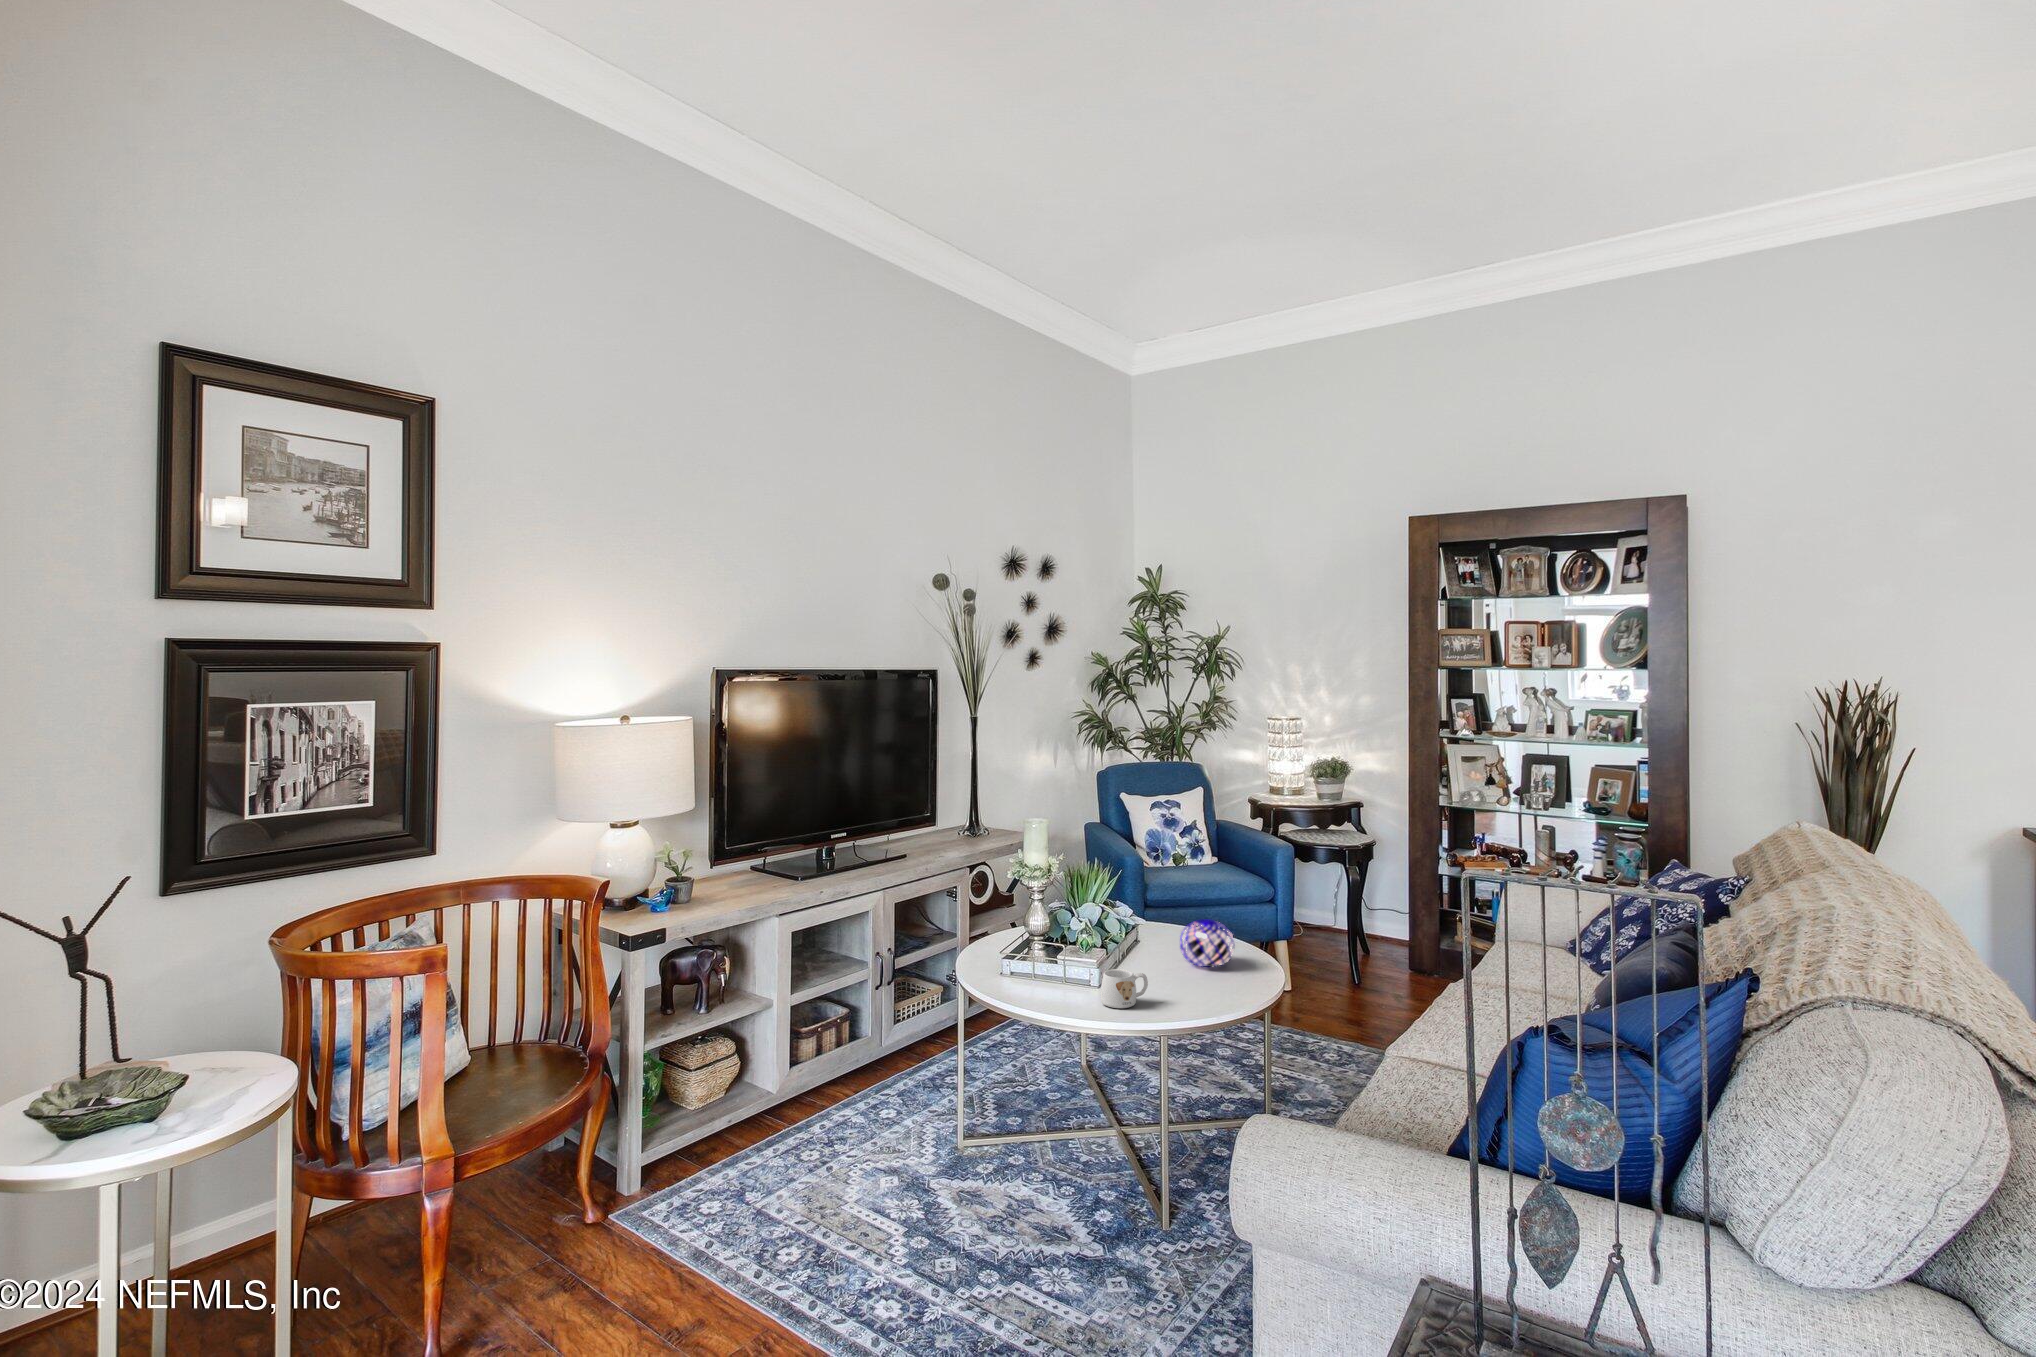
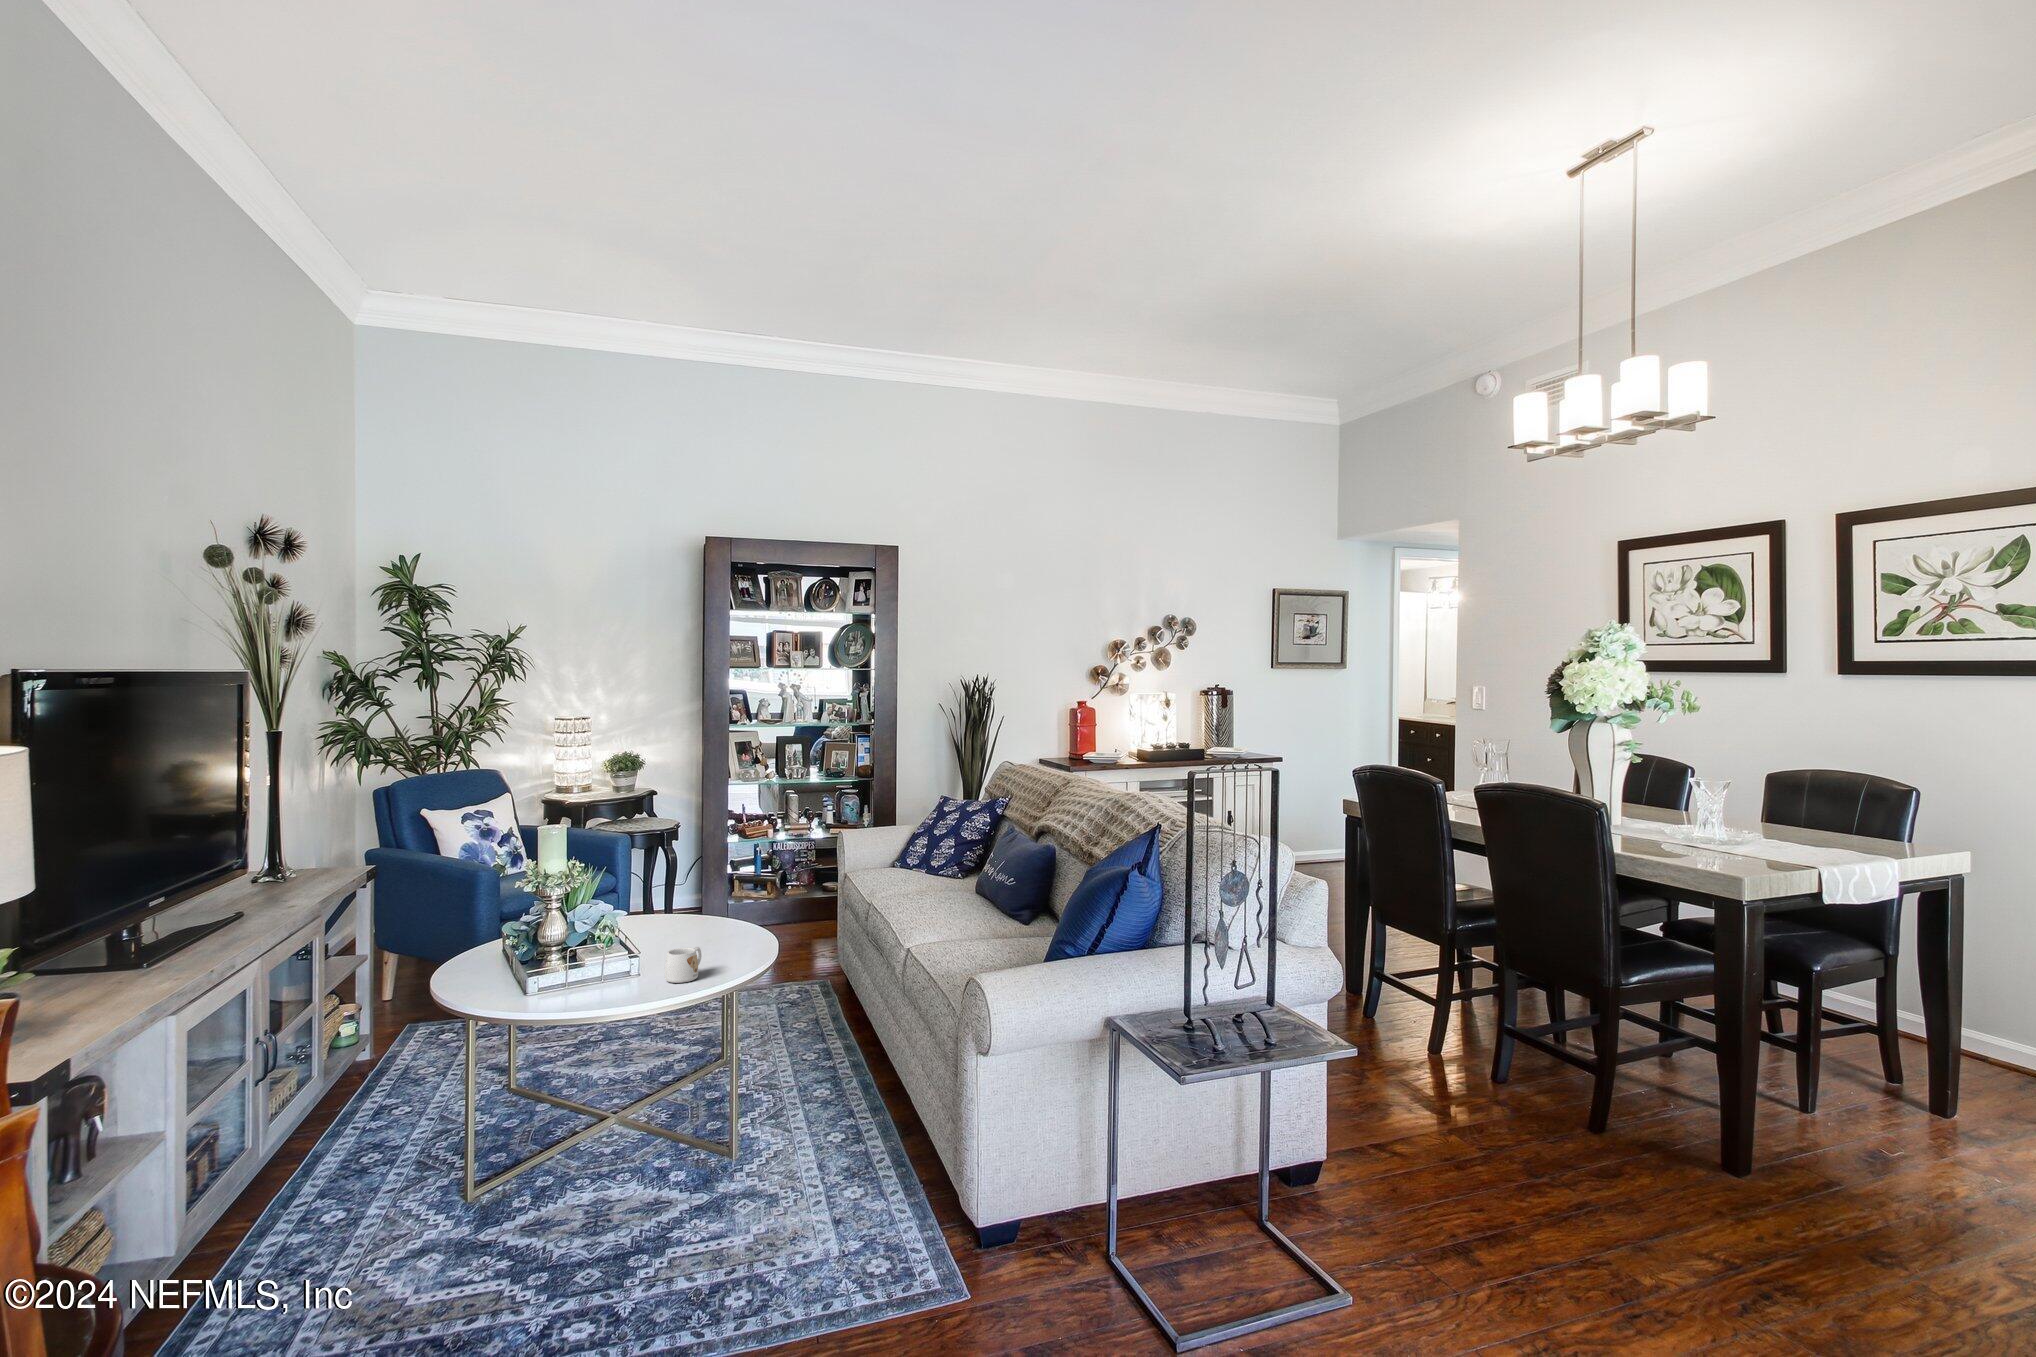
decorative orb: present [1180,919,1234,967] -> none [670,897,721,940]

